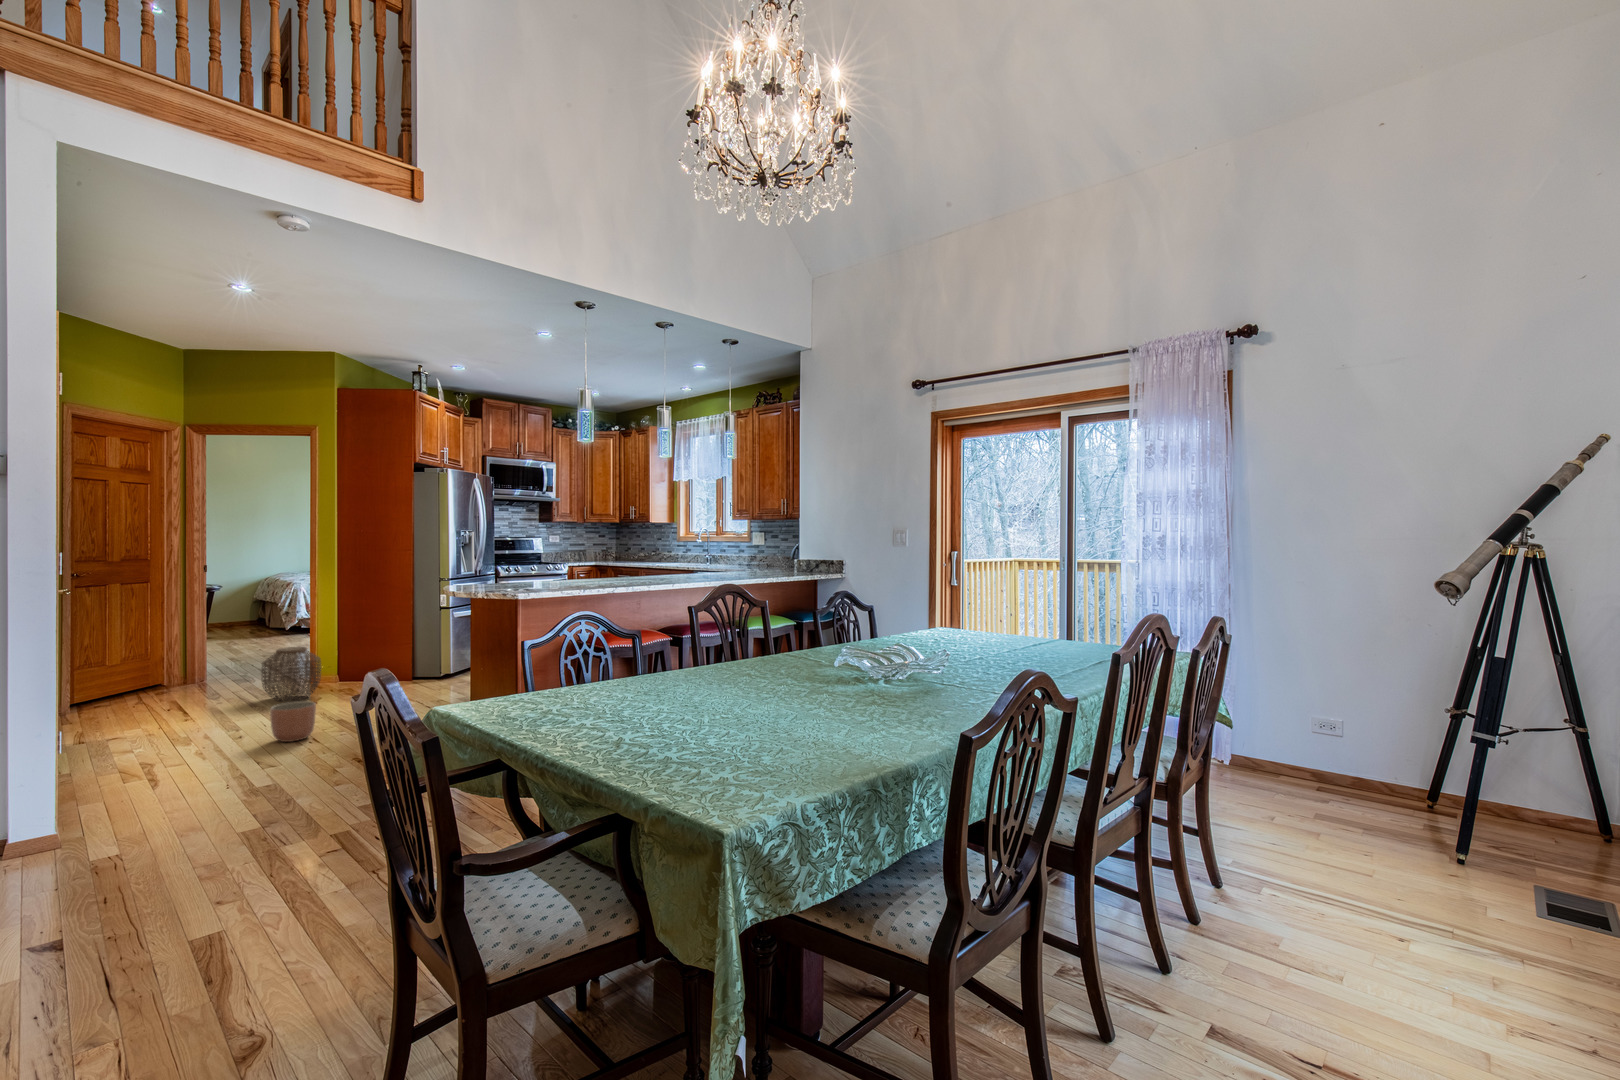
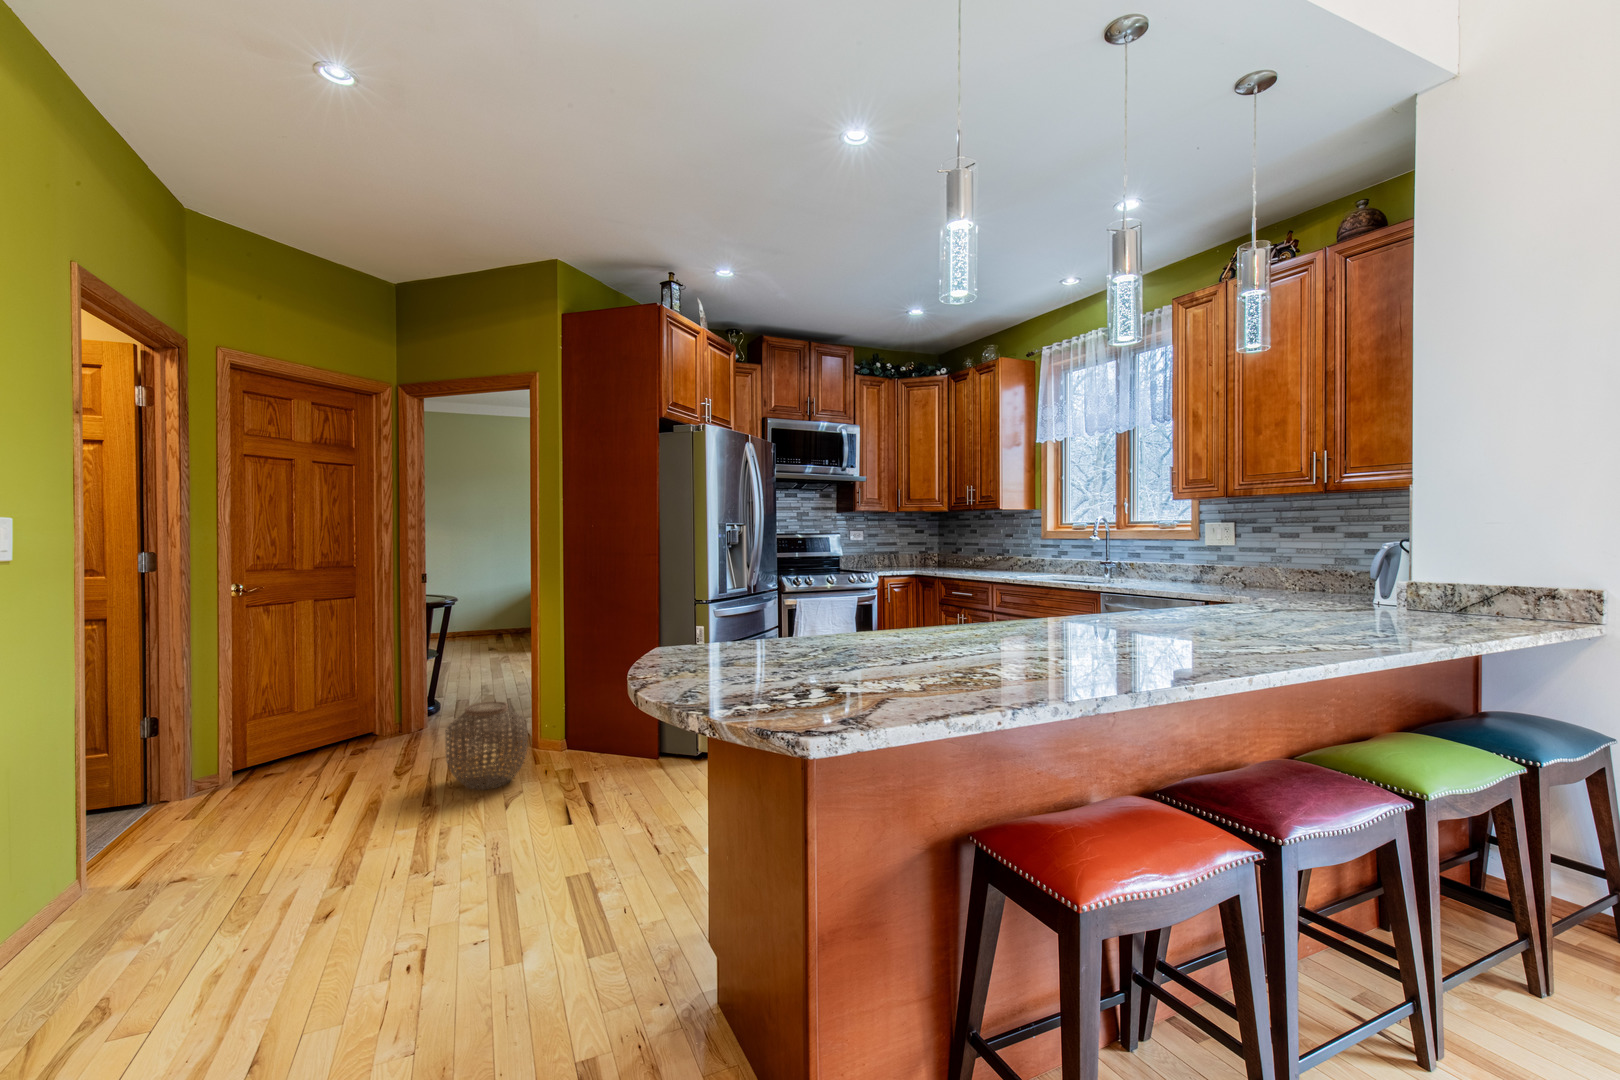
planter: present [270,701,316,742] -> none [361,845,444,937]

